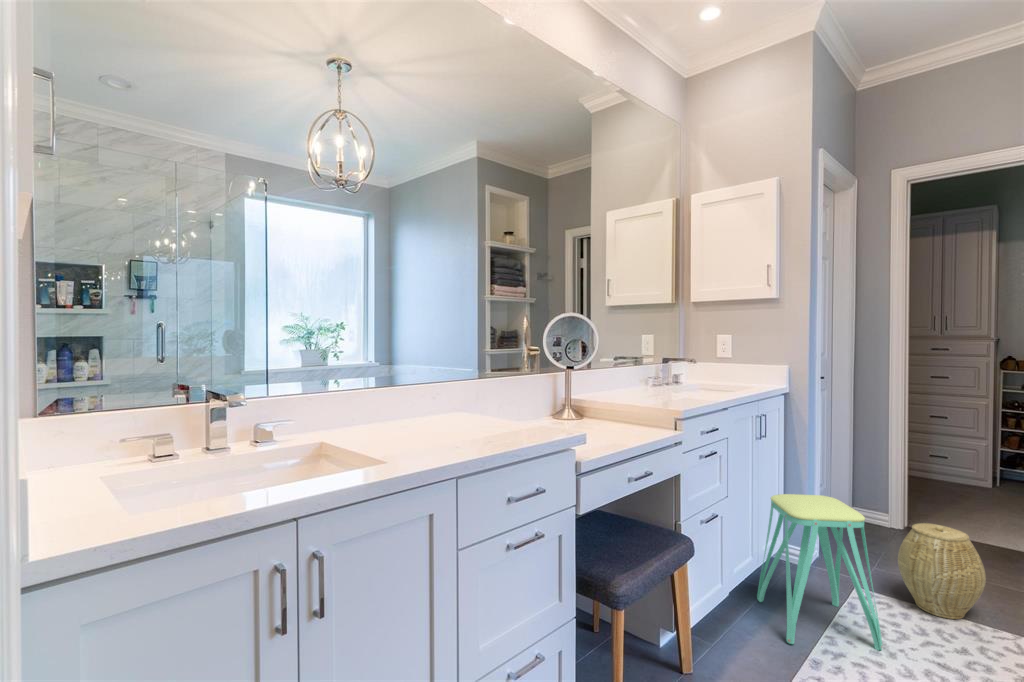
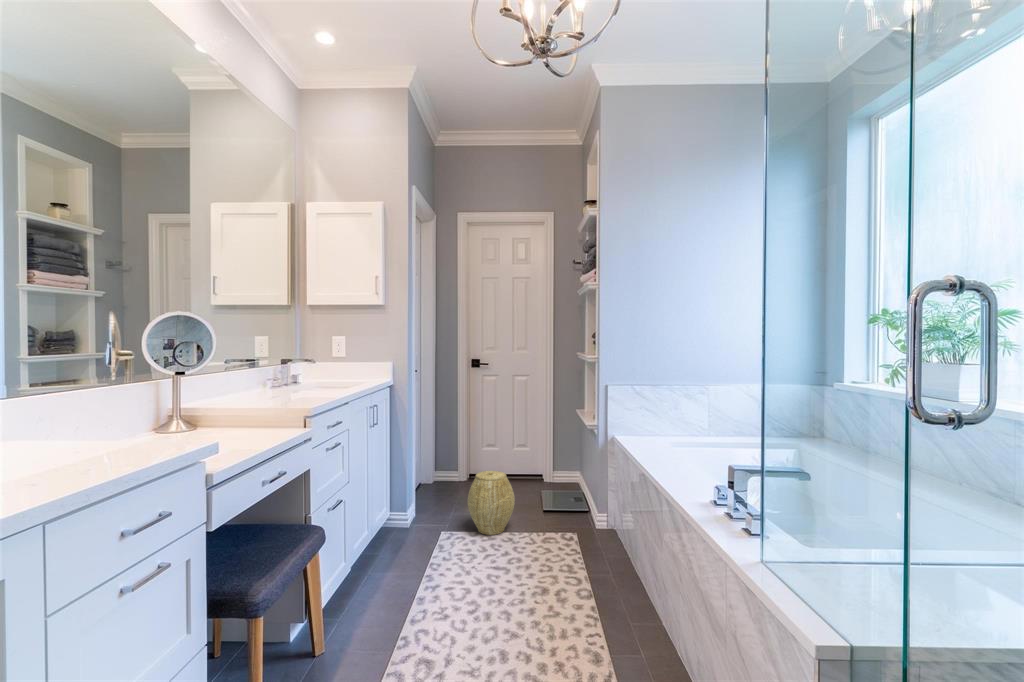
stool: present [757,494,882,650] -> none [373,465,462,593]

